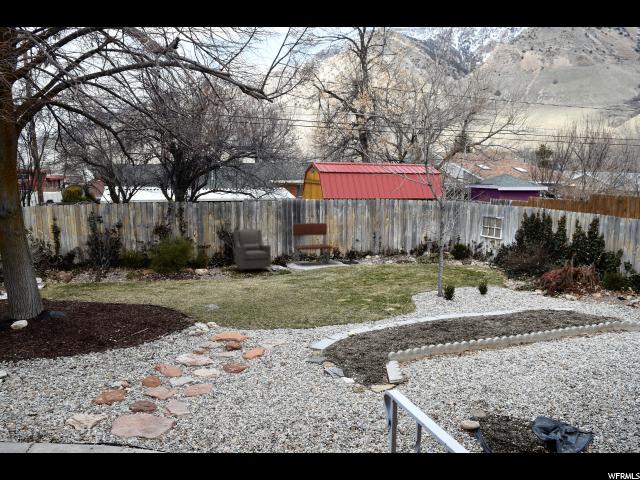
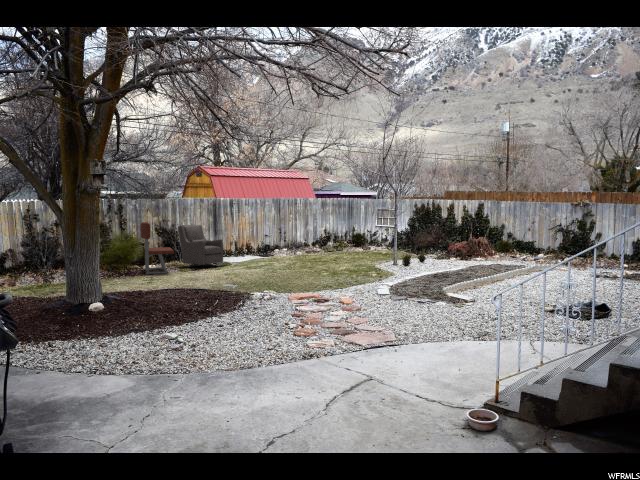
bench: present [293,223,333,265] -> present [141,222,174,274]

